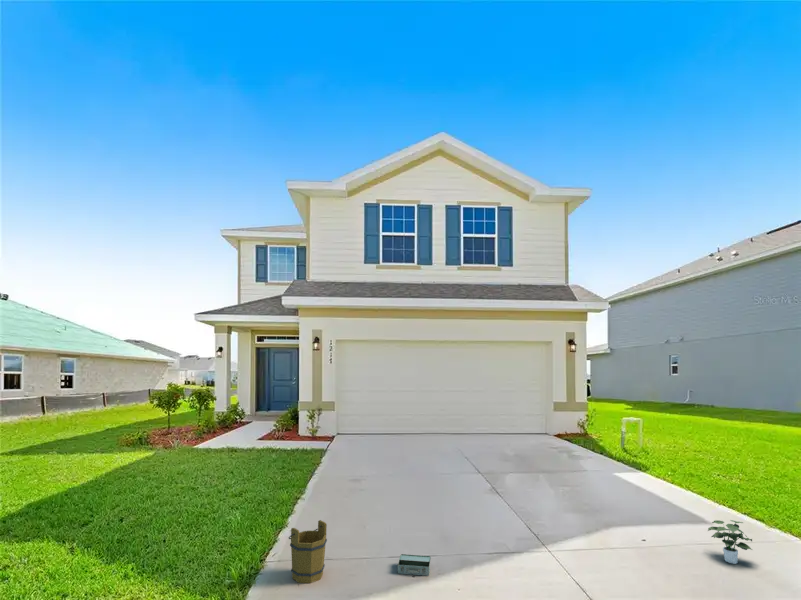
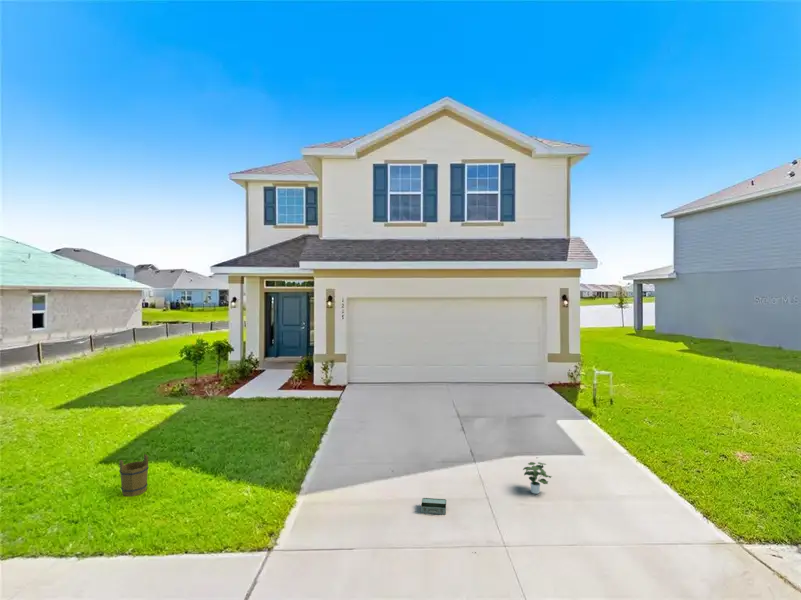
bucket: present [289,520,327,583] -> present [119,454,149,496]
potted plant: present [708,520,752,564] -> present [523,462,551,494]

